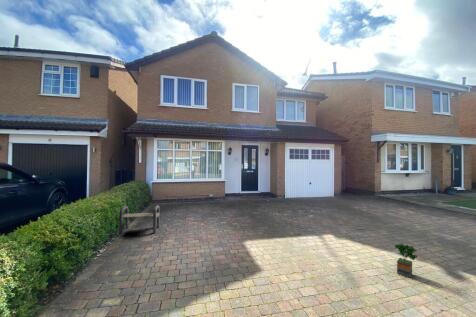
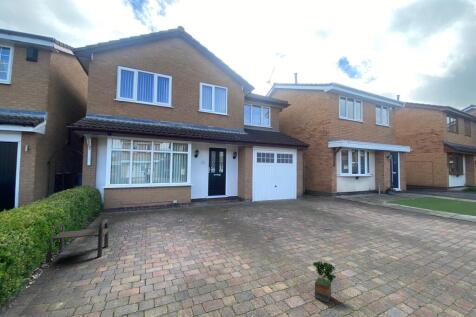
potted tree: present [395,244,417,277] -> present [313,261,336,303]

